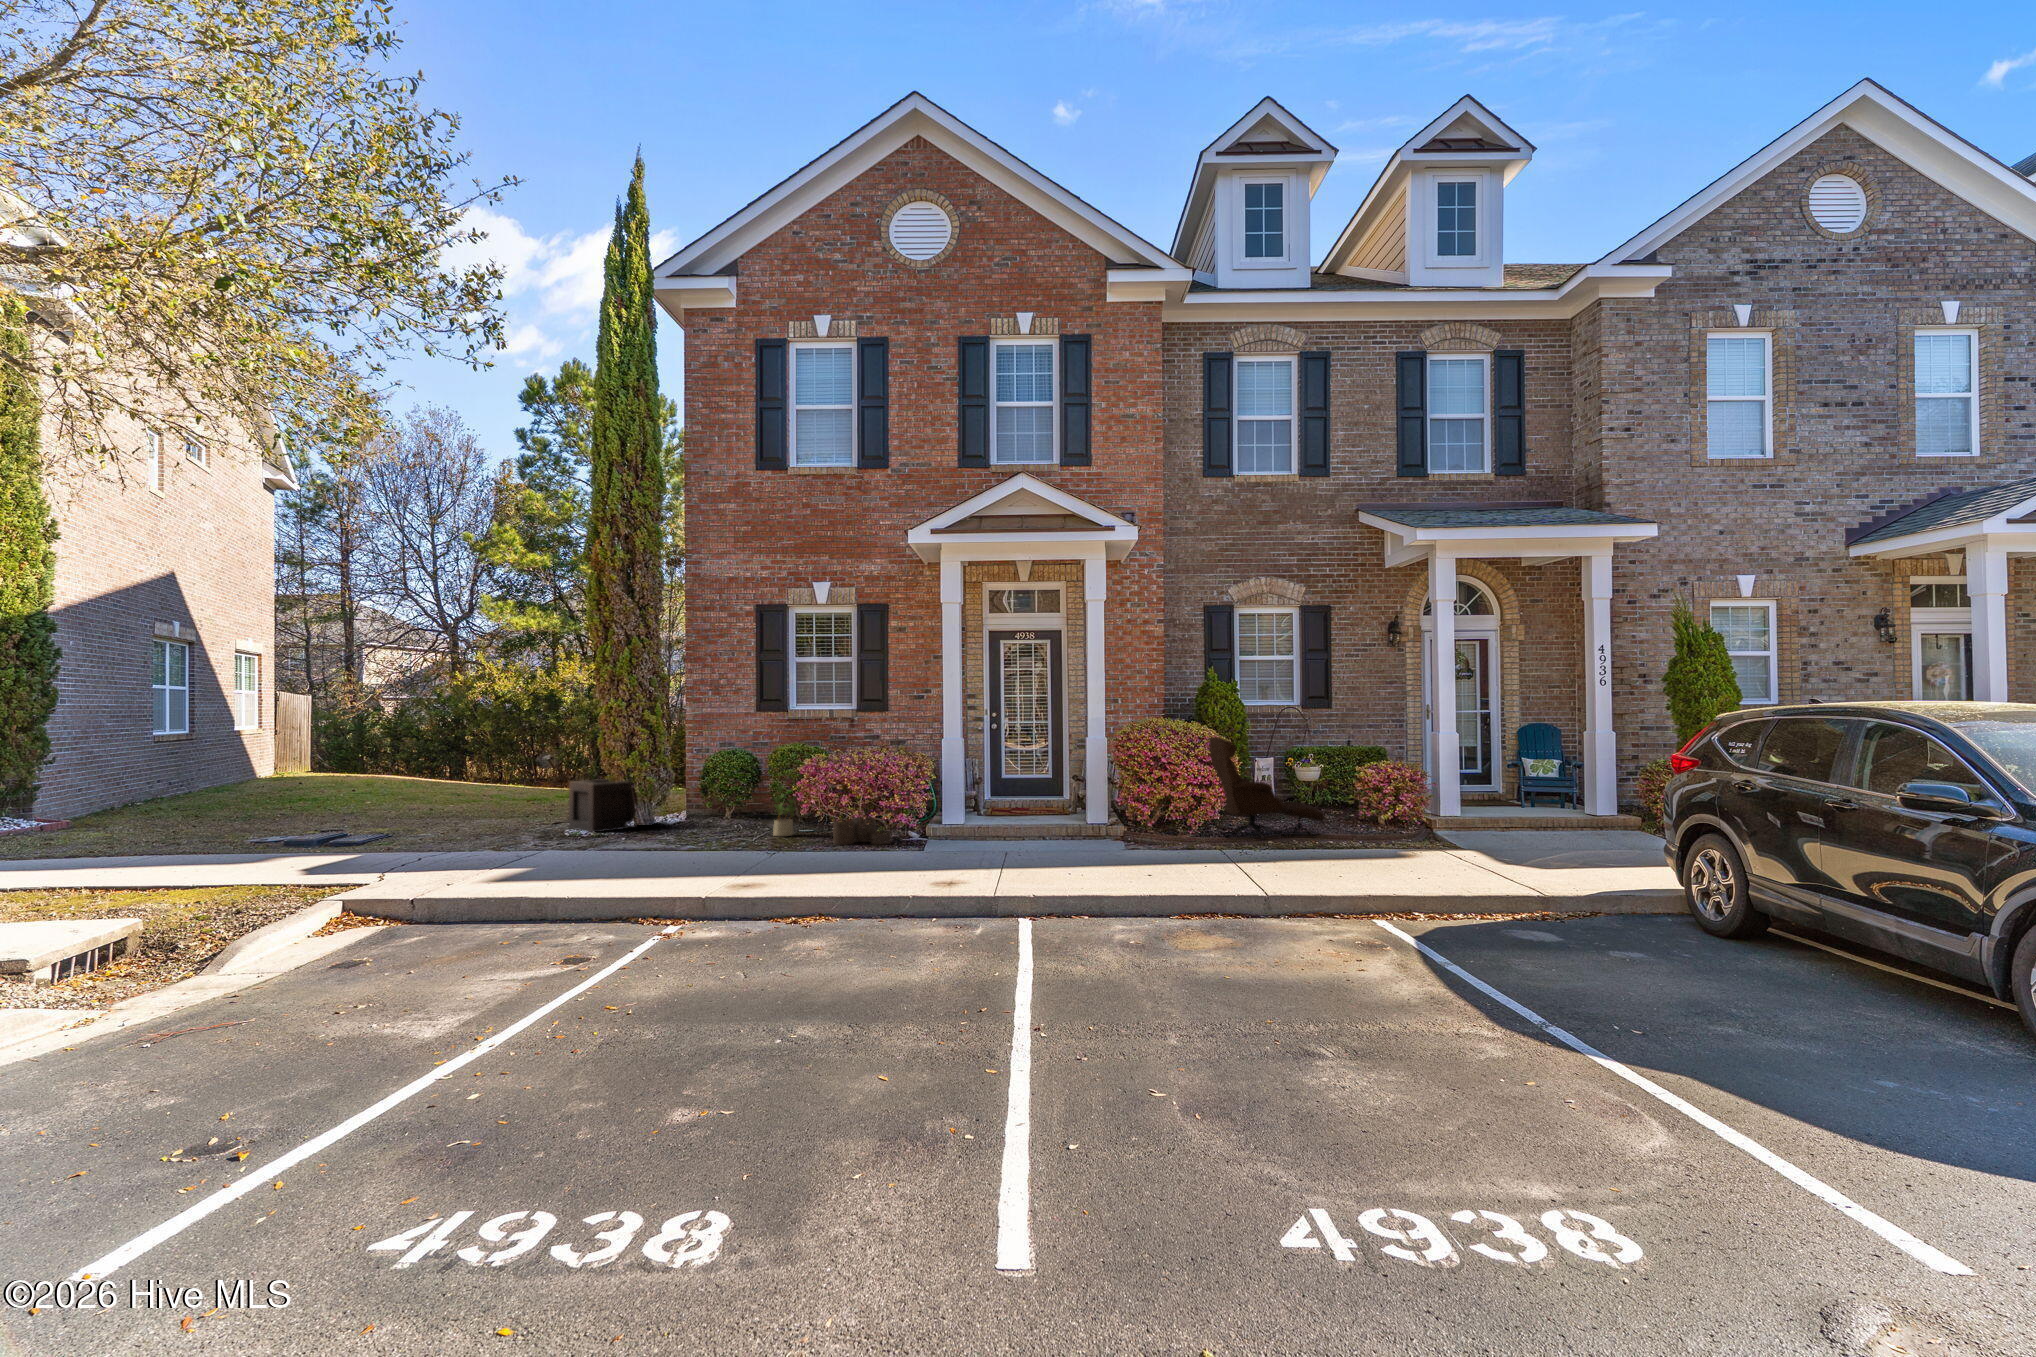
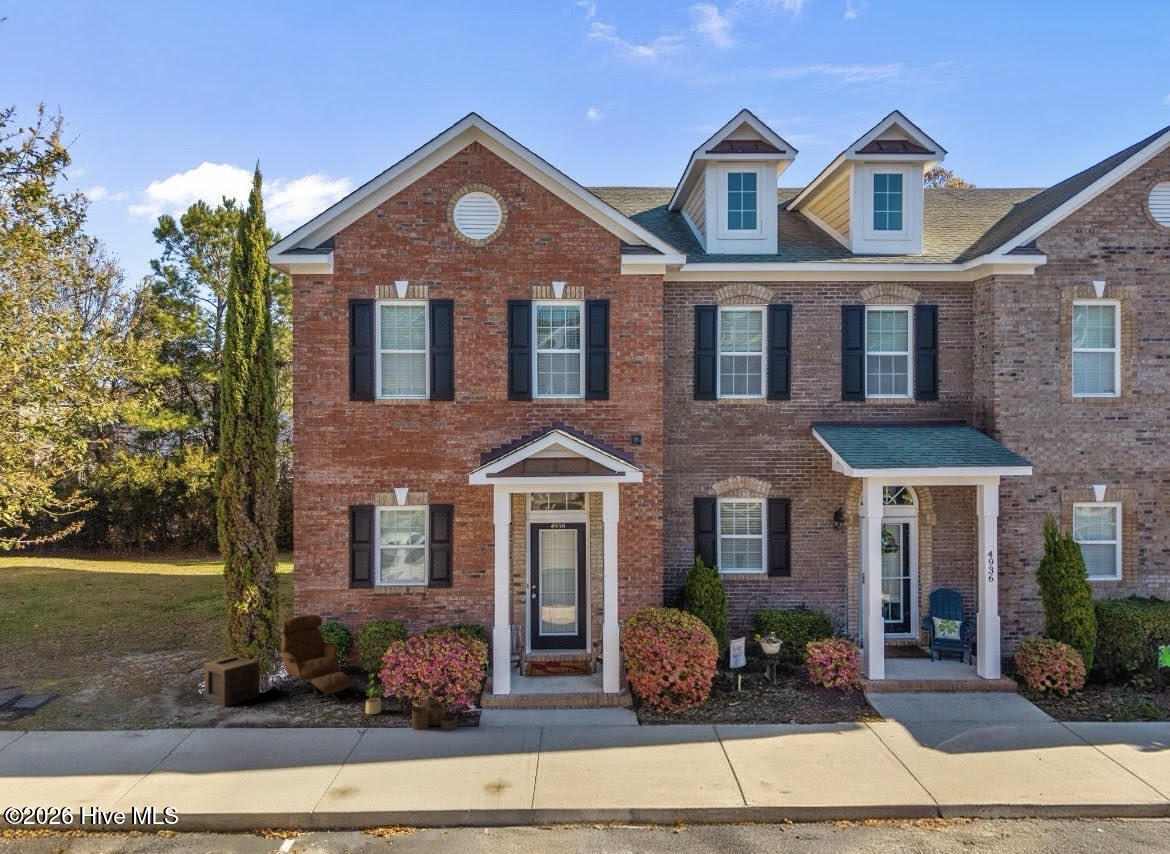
lounge chair: present [1209,737,1325,840] -> present [280,615,352,703]

